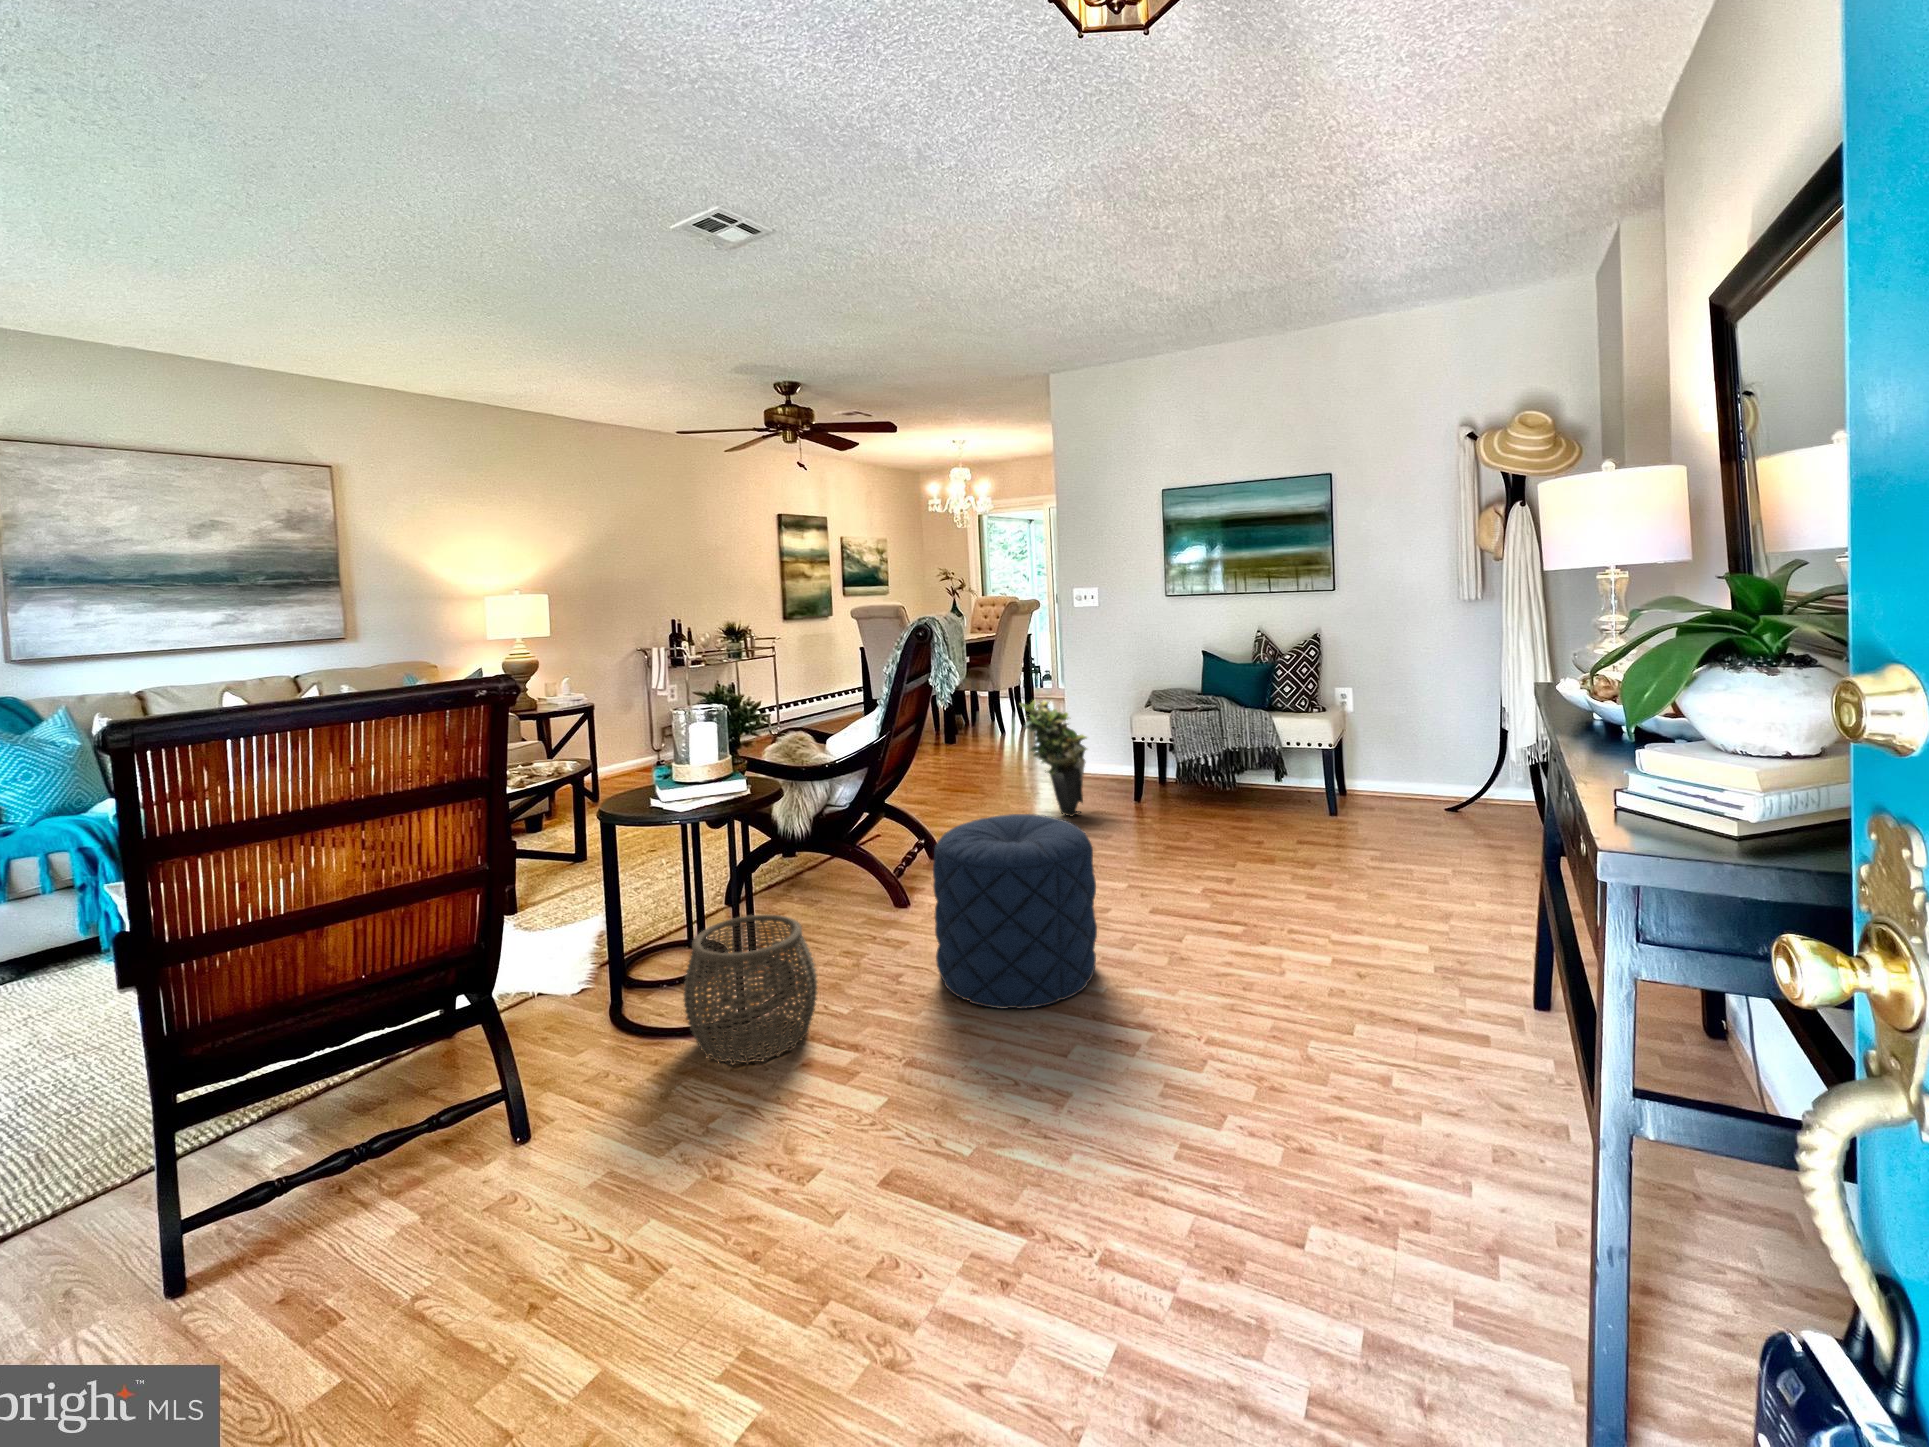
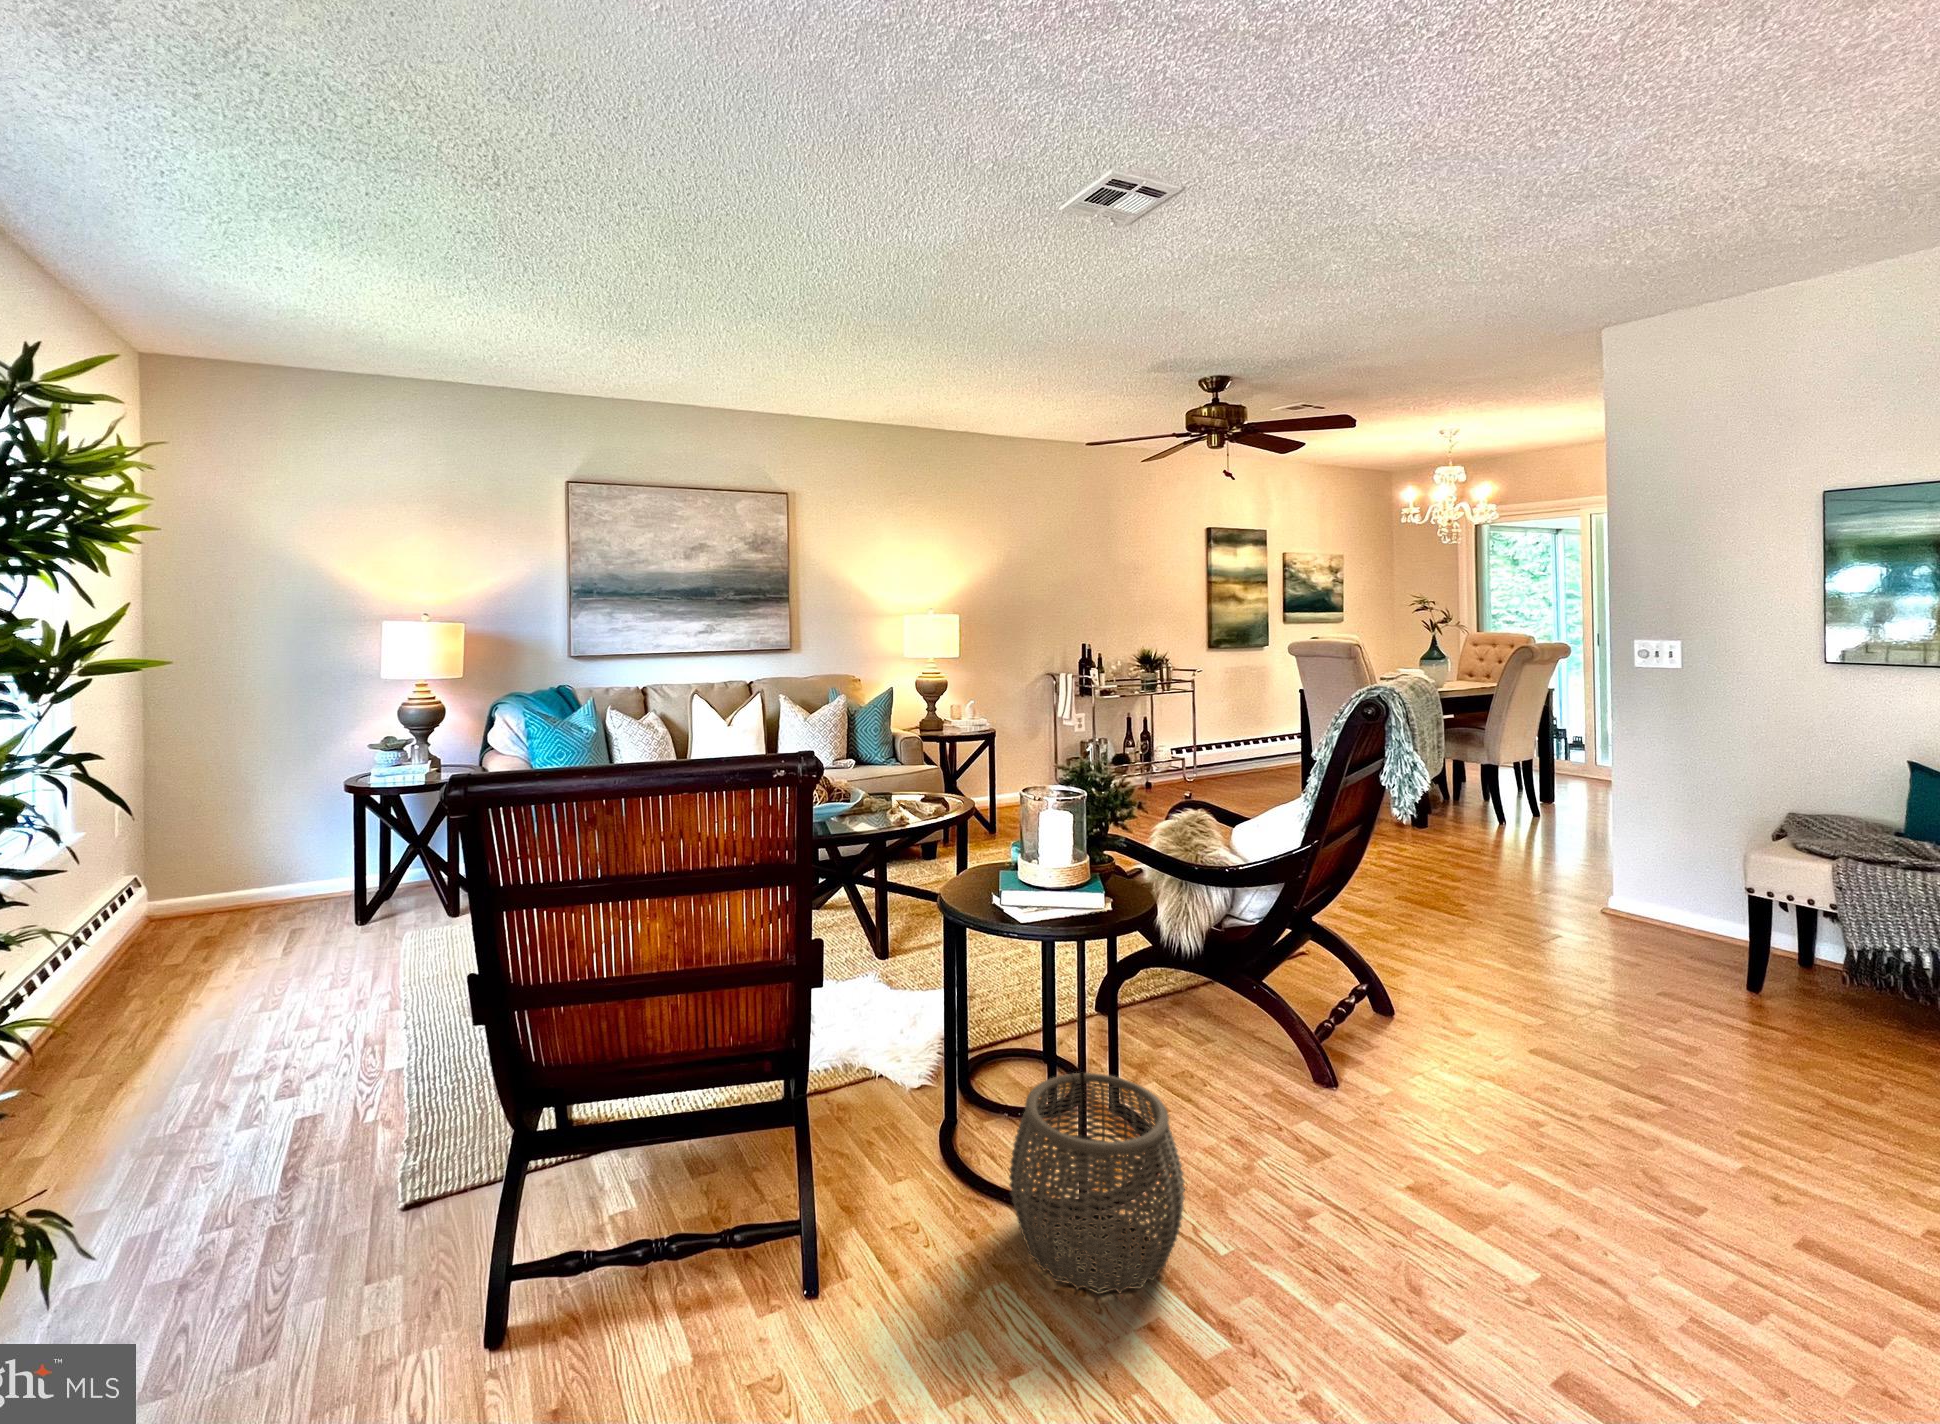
potted plant: present [1020,700,1087,816] -> none [1534,803,1658,990]
pouf: present [933,814,1097,1009] -> none [1370,1011,1685,1376]

